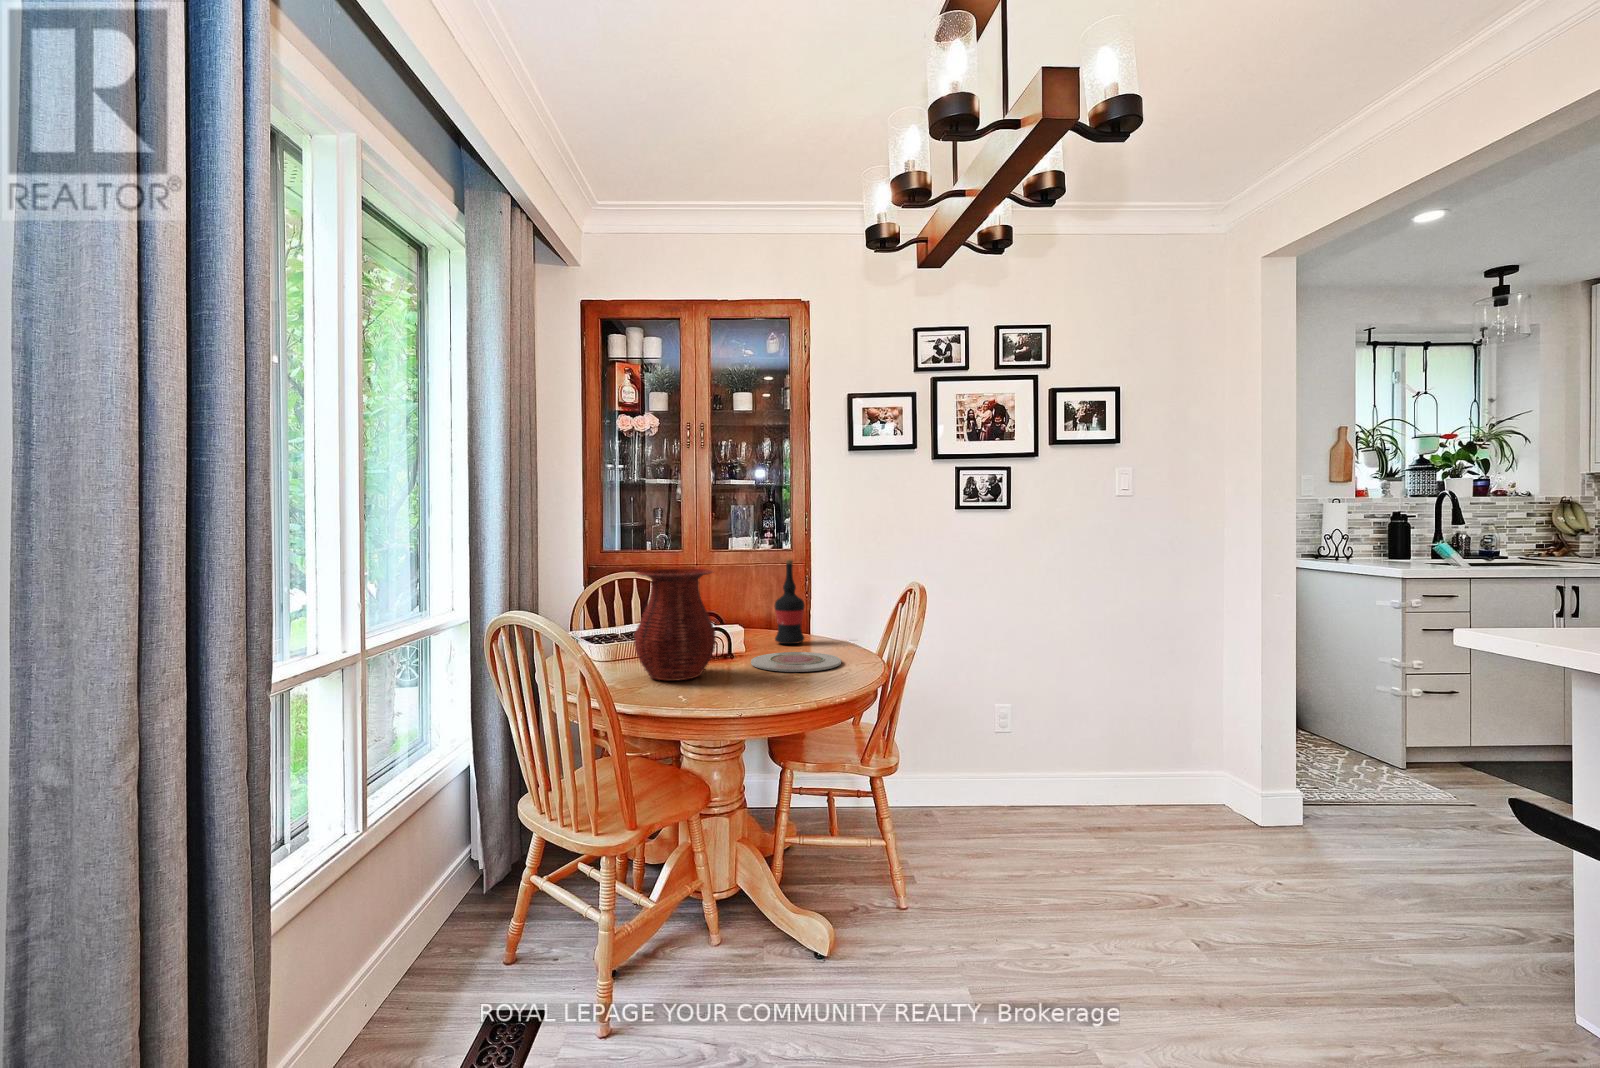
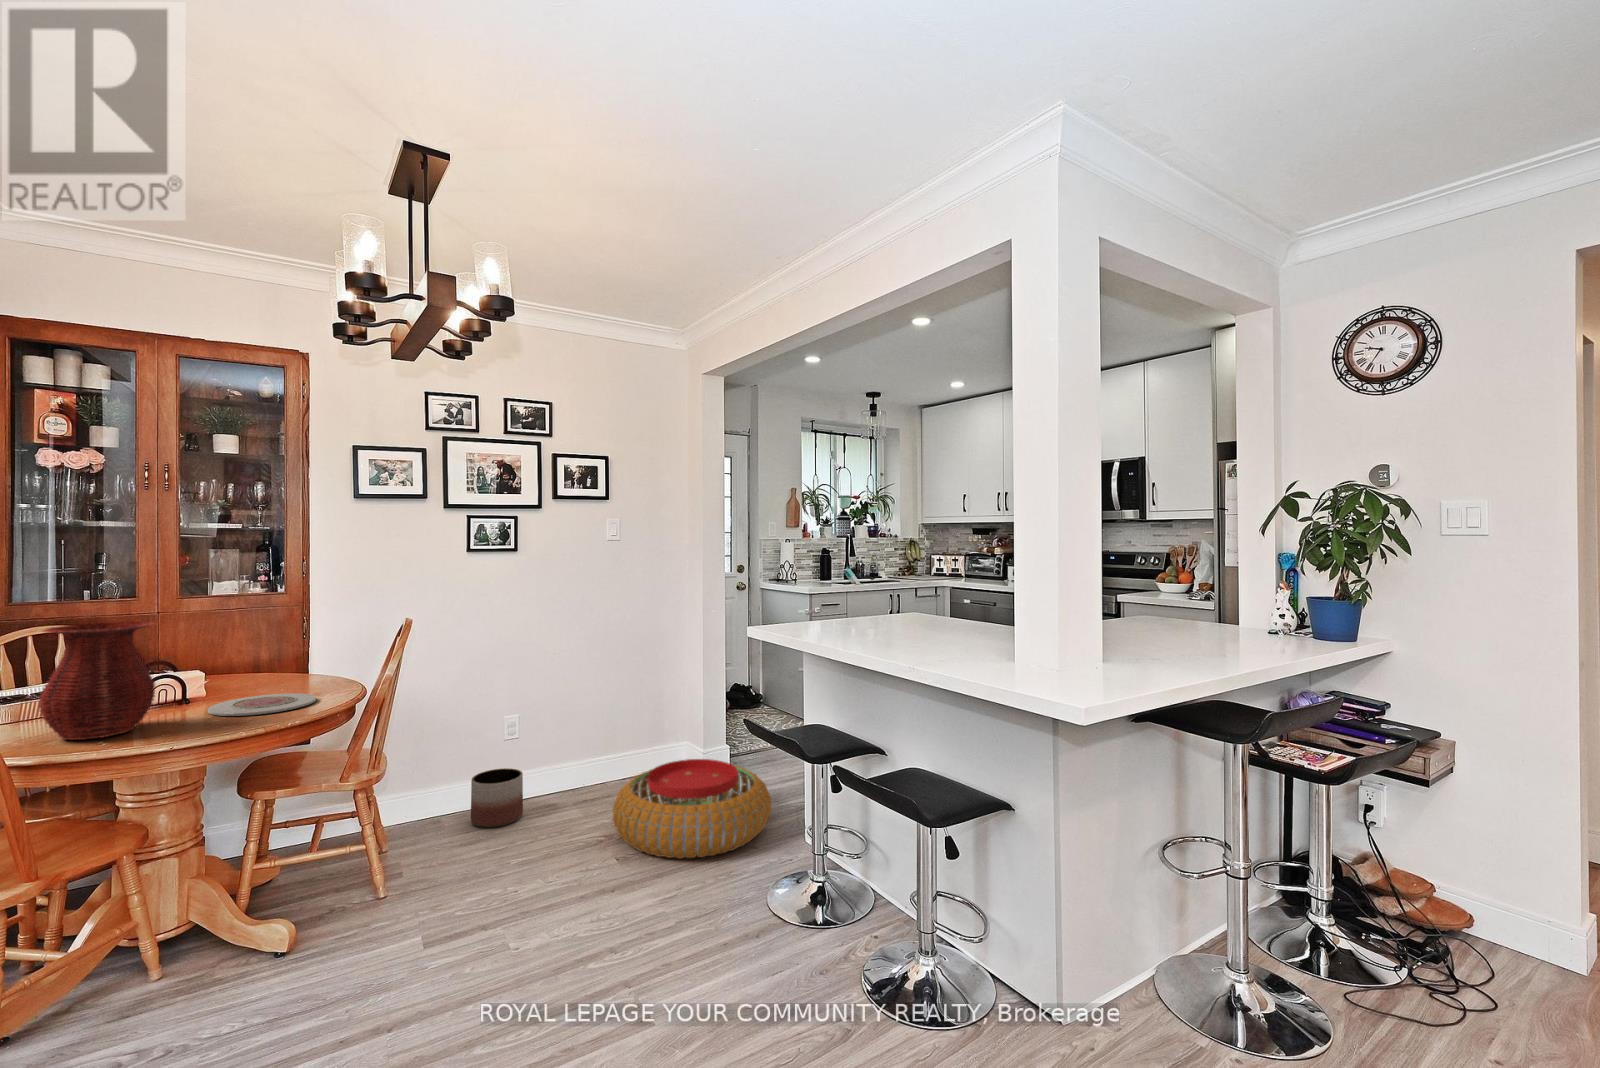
wine bottle: present [774,560,805,644] -> none [253,605,290,687]
planter: none [967,760,1024,827] -> present [471,768,523,827]
pouf: none [1150,786,1406,934] -> present [613,759,771,858]

